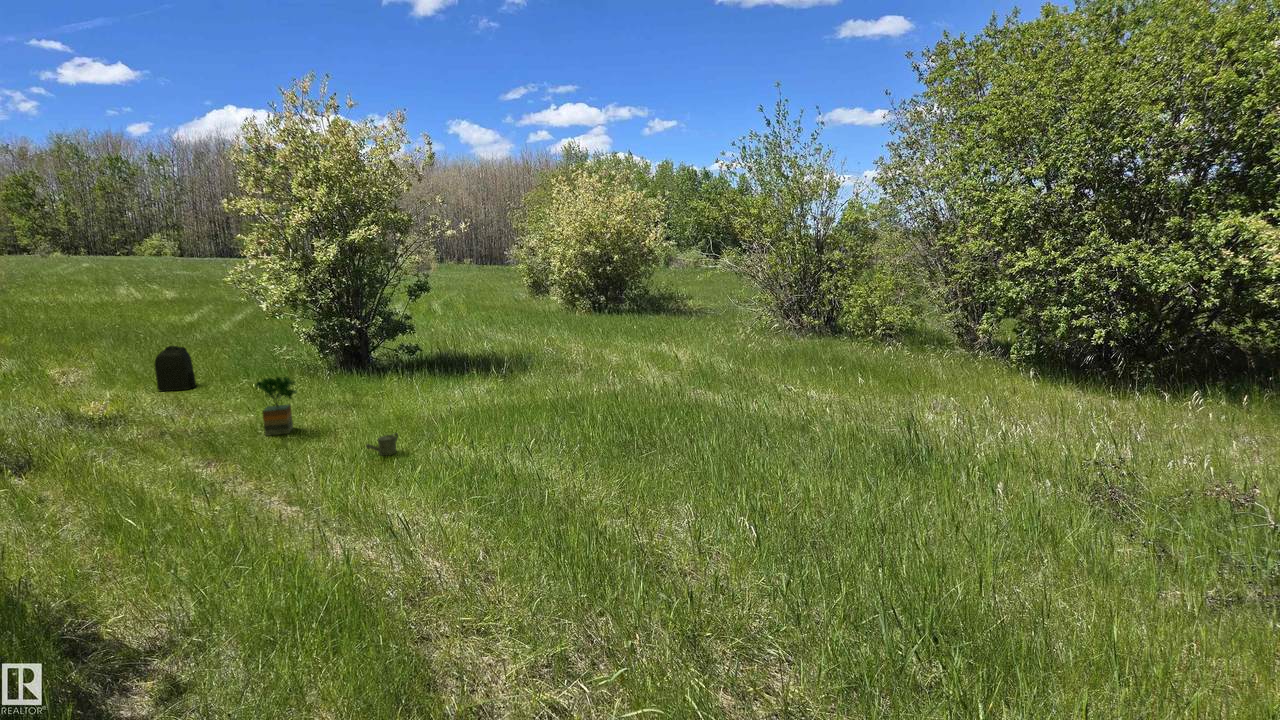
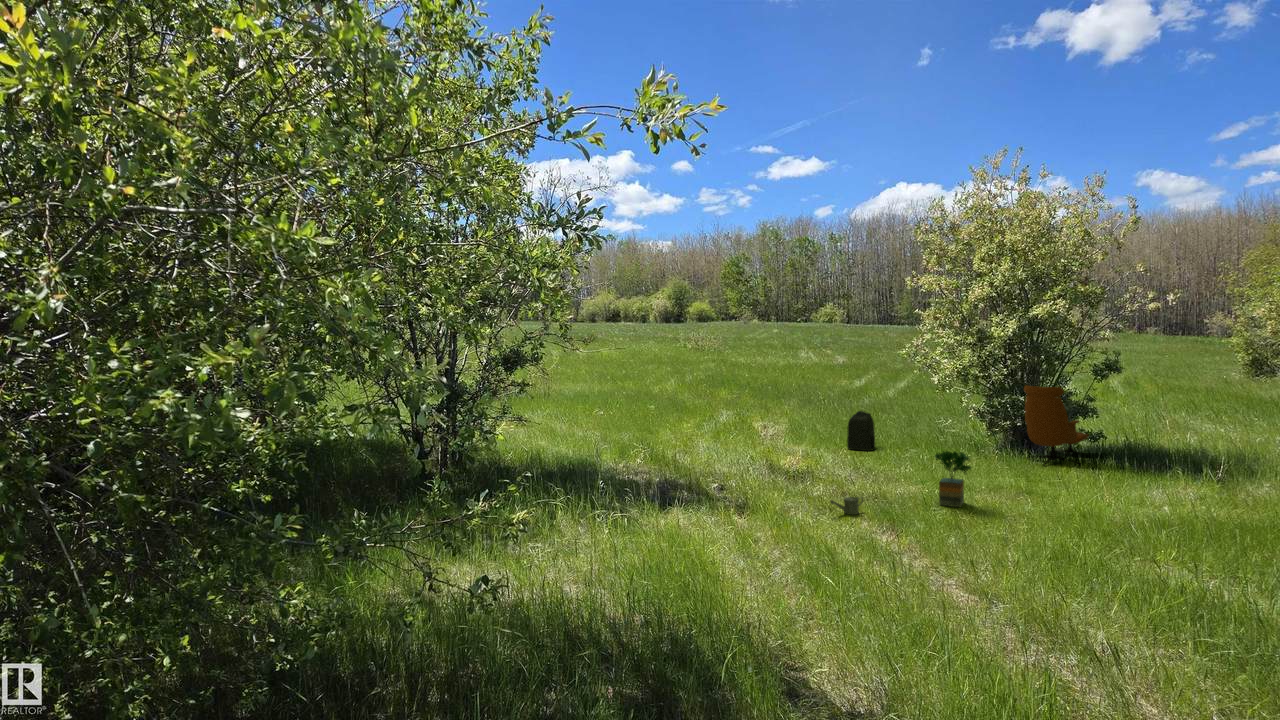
lounge chair: none [349,307,411,379] -> present [1024,385,1089,466]
watering can: present [366,433,398,456] -> present [830,497,863,515]

